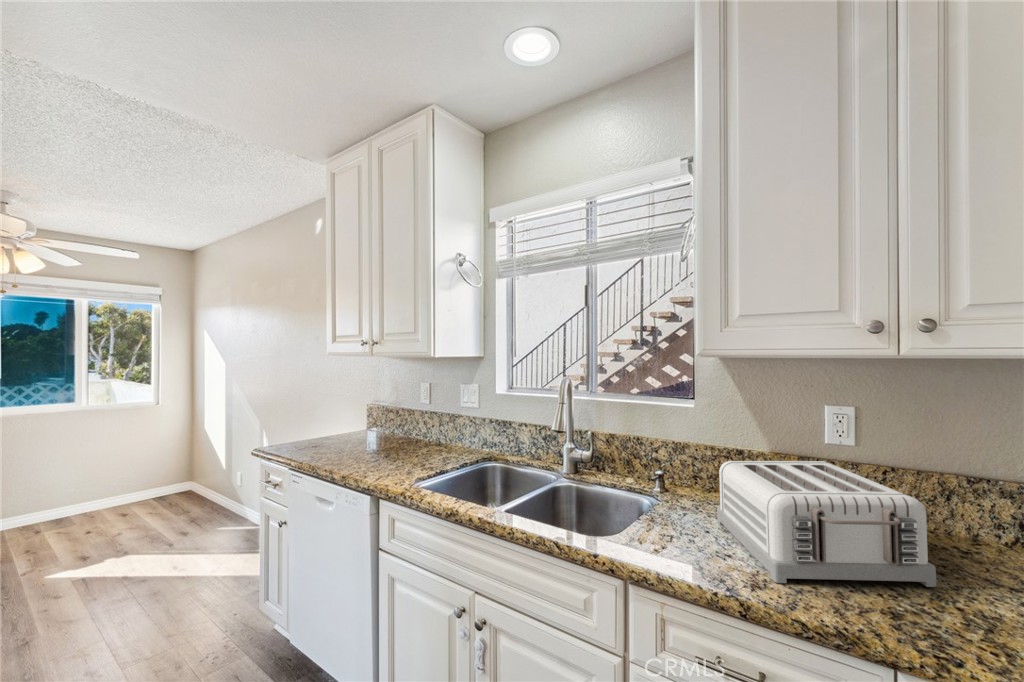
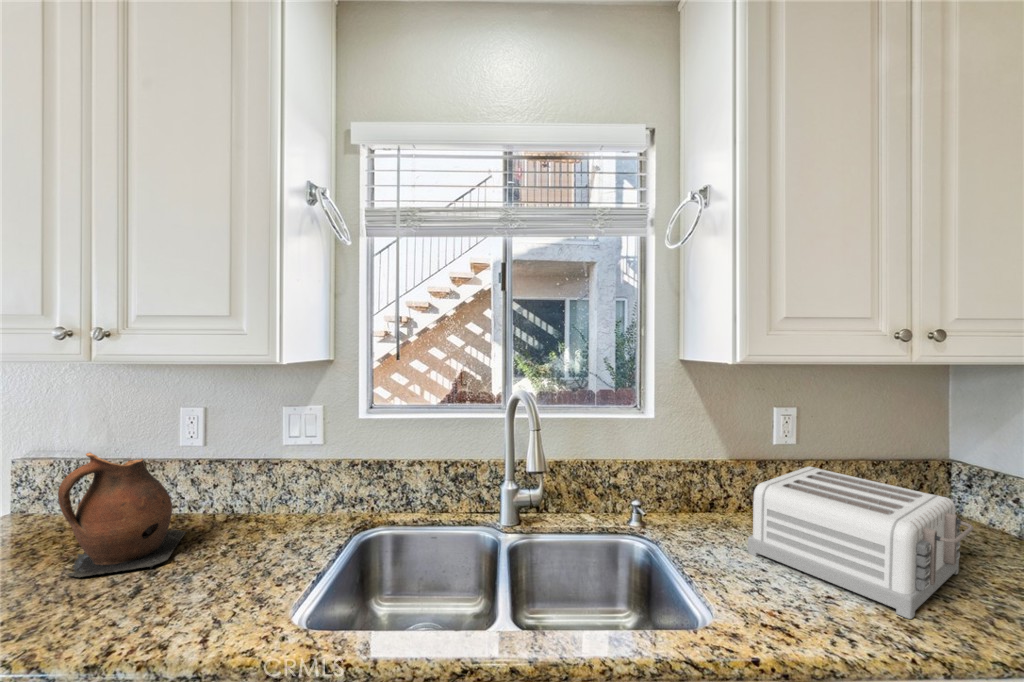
ceramic pitcher: none [360,397,413,455] -> present [58,453,186,577]

